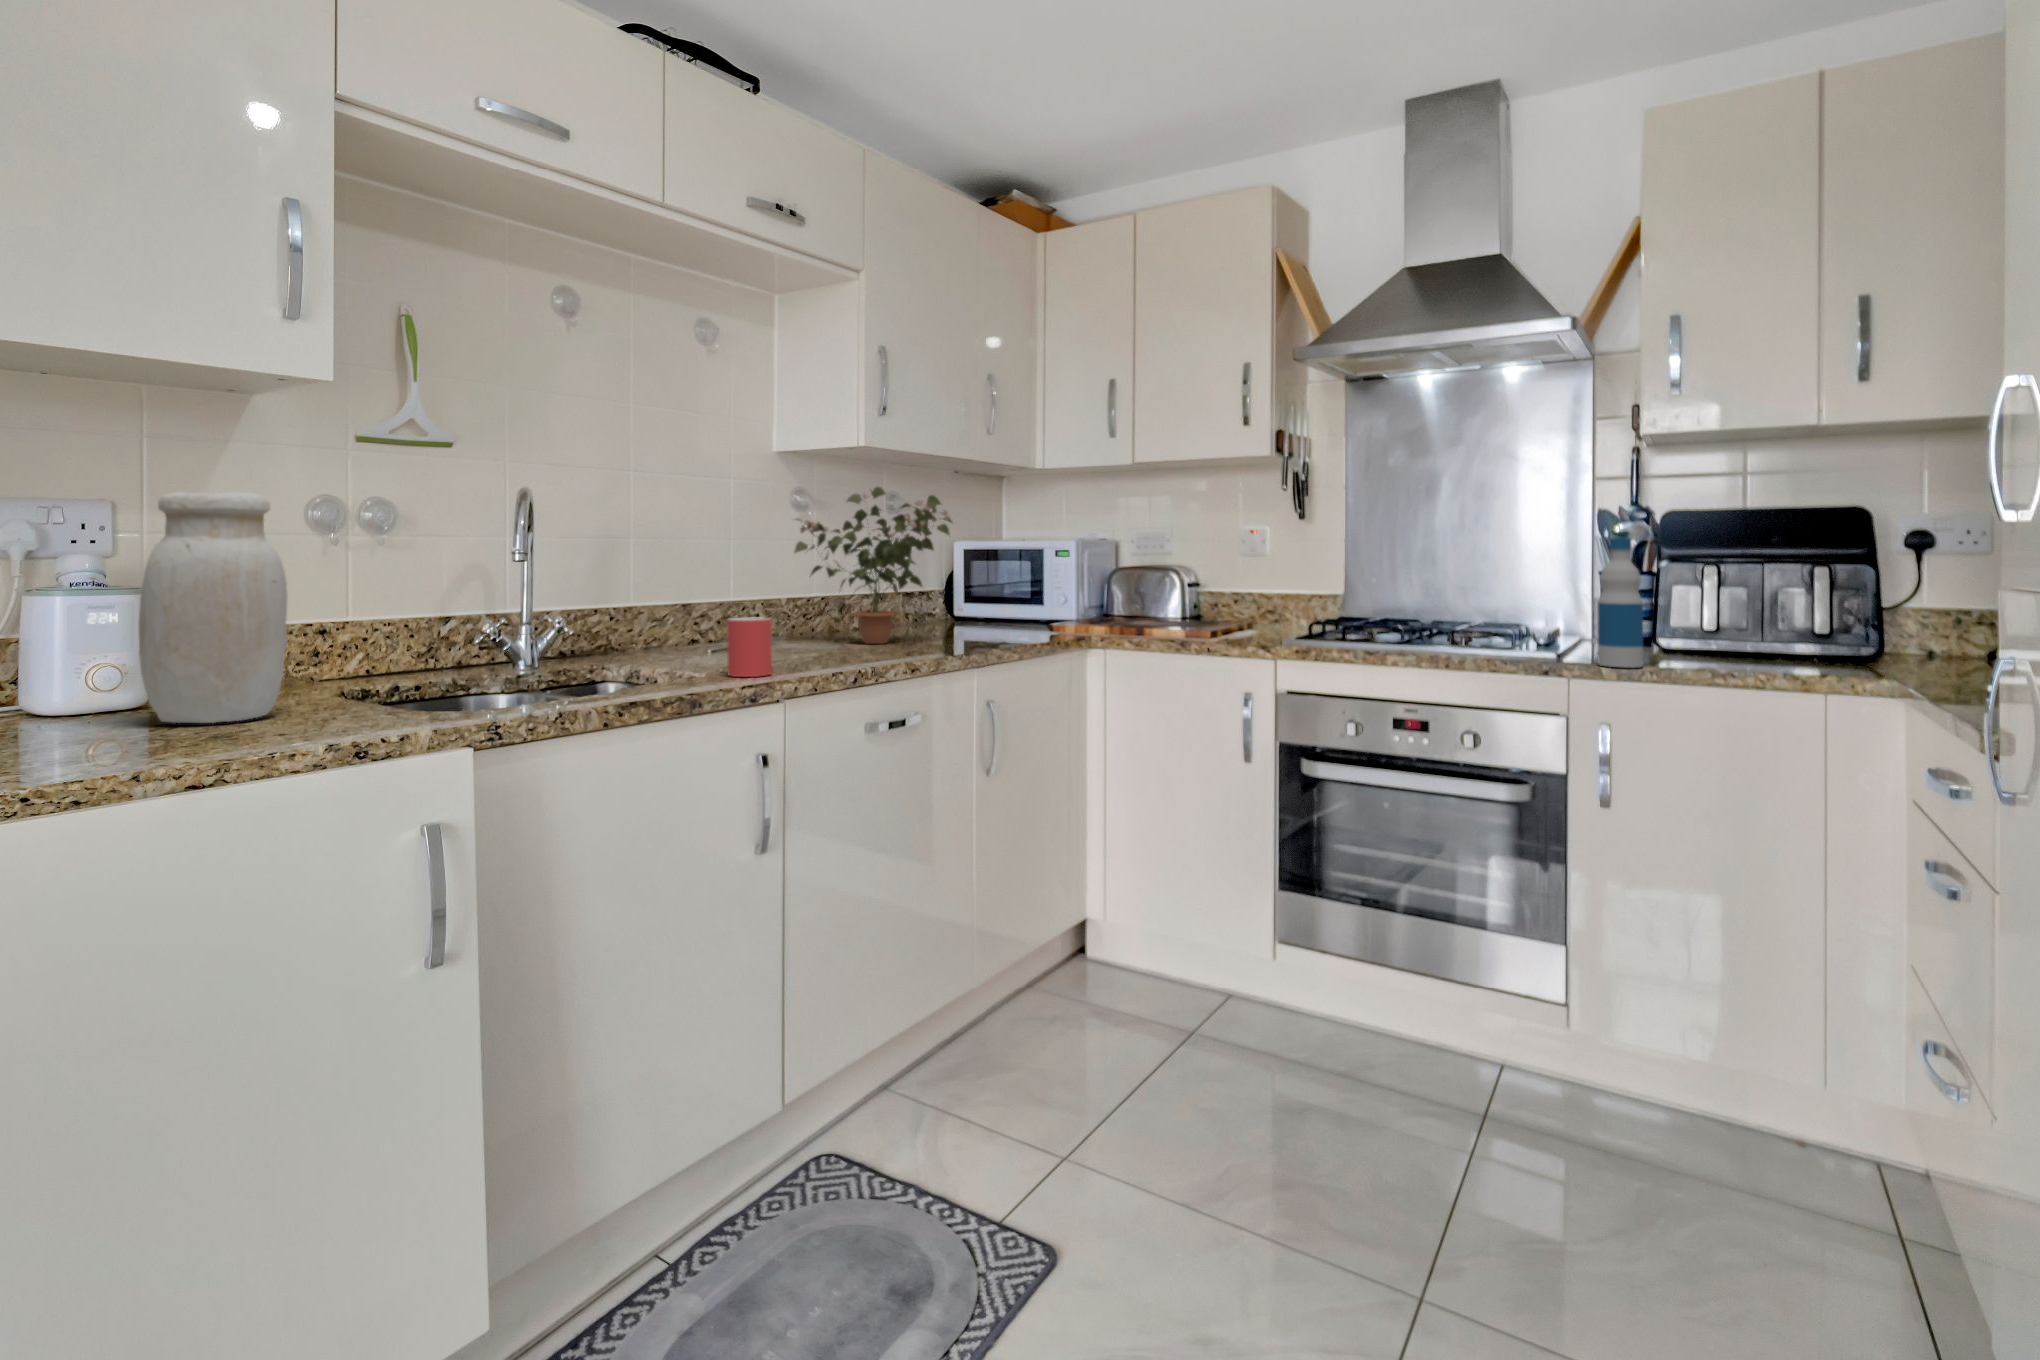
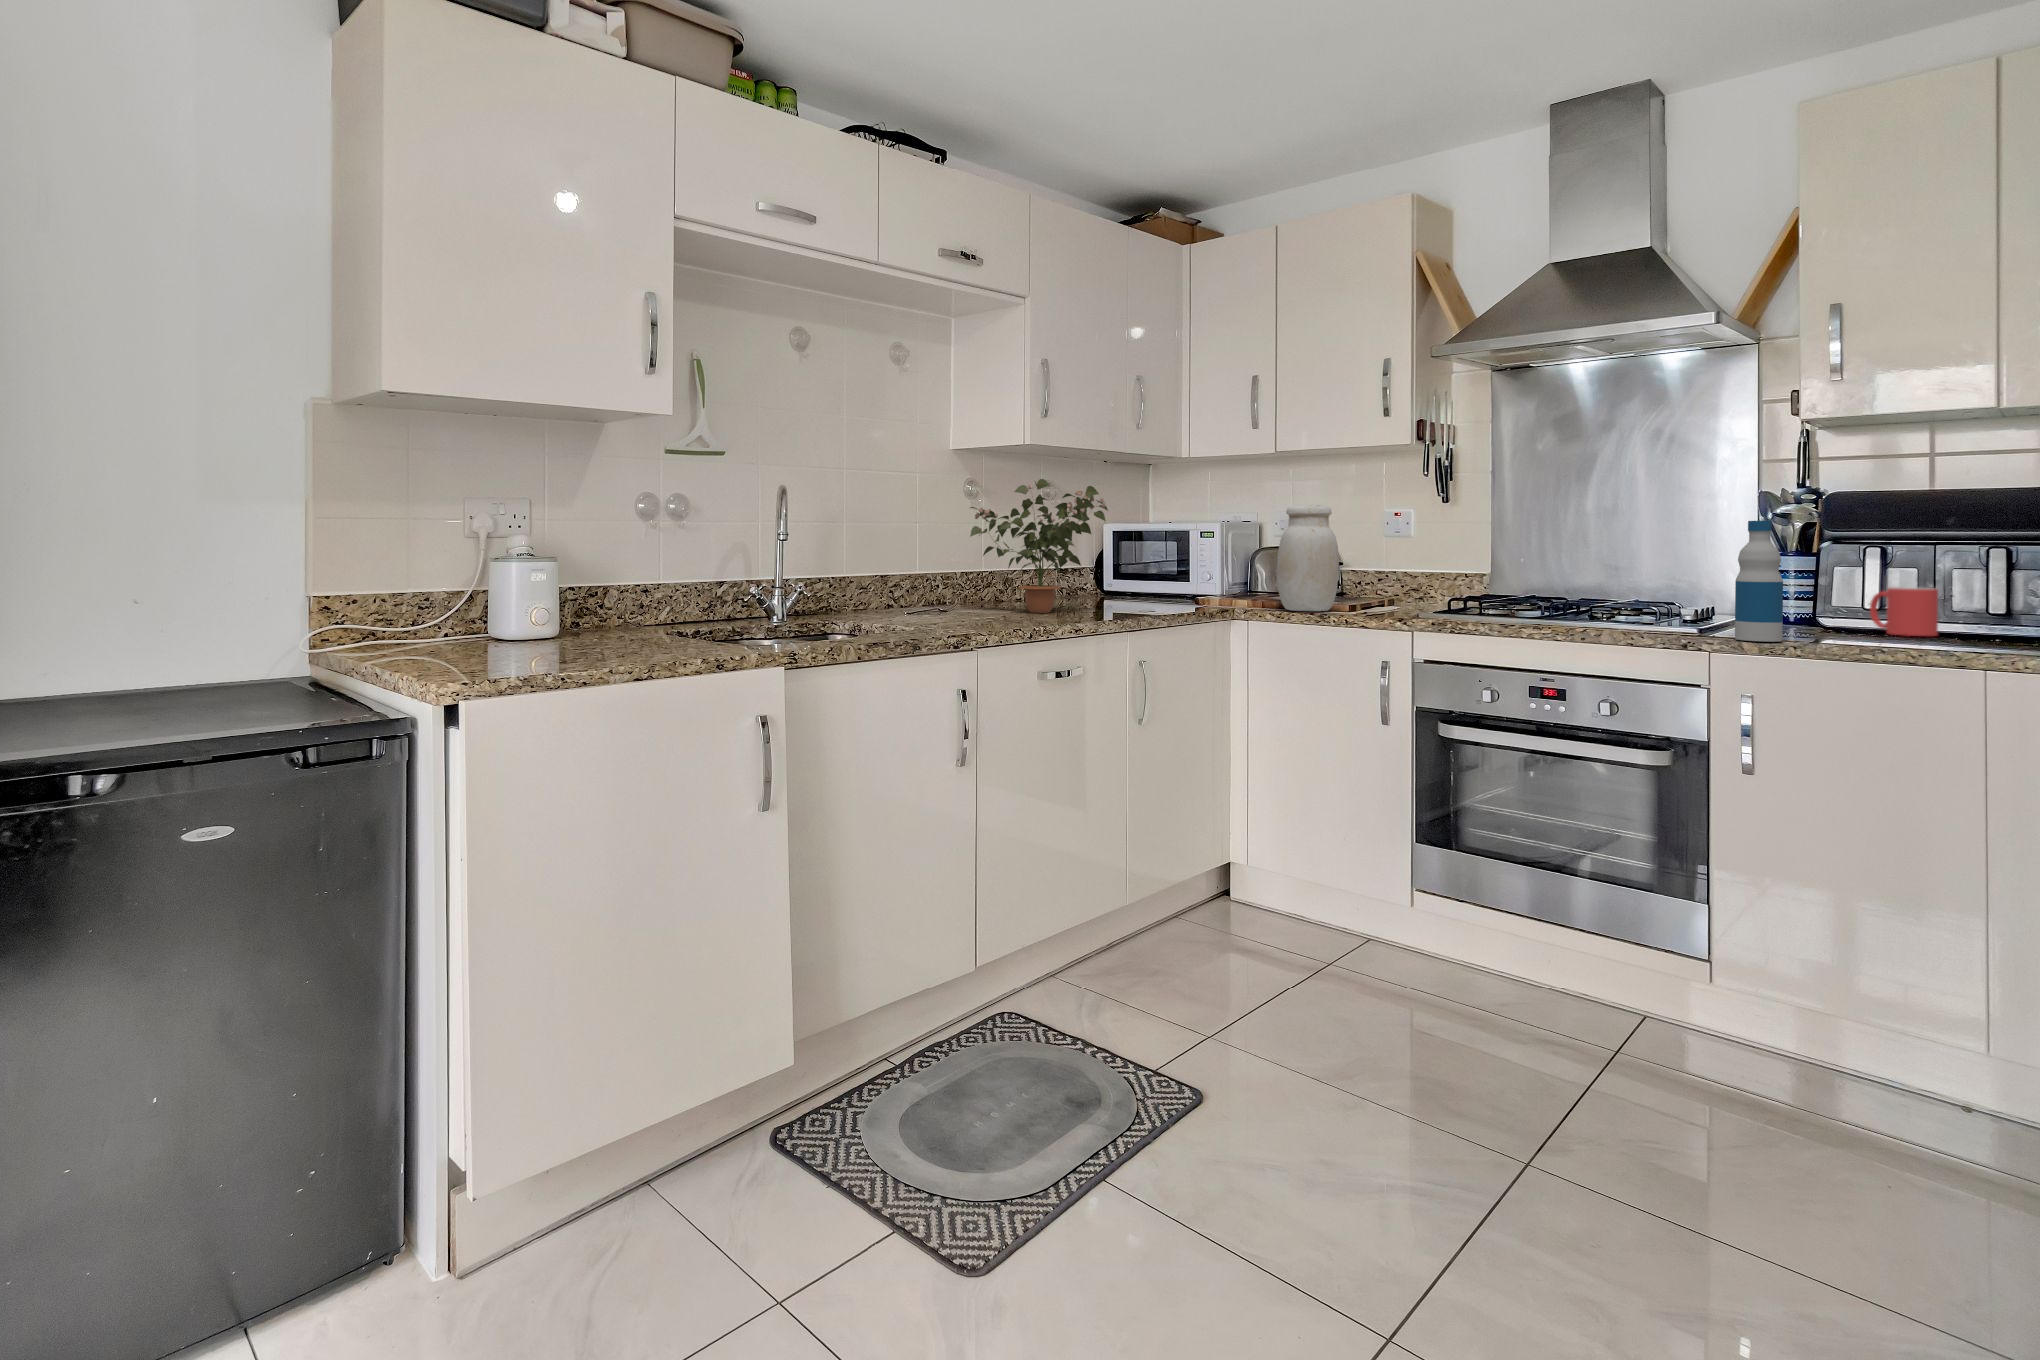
jar: present [139,492,288,723] -> present [1277,505,1339,611]
mug: present [727,617,772,677] -> present [1870,587,1938,636]

